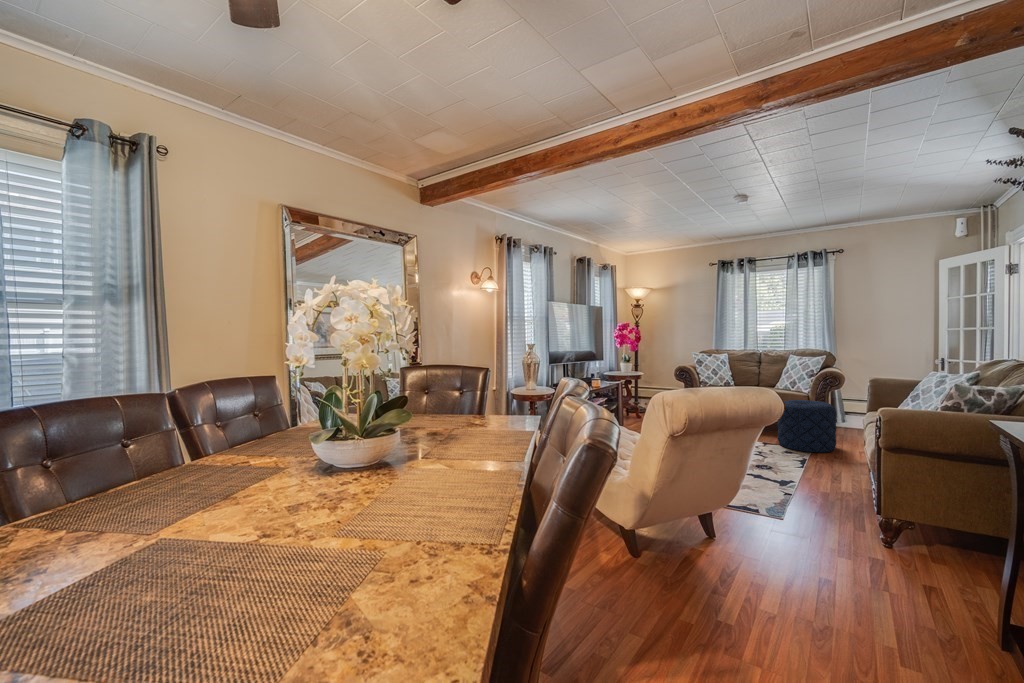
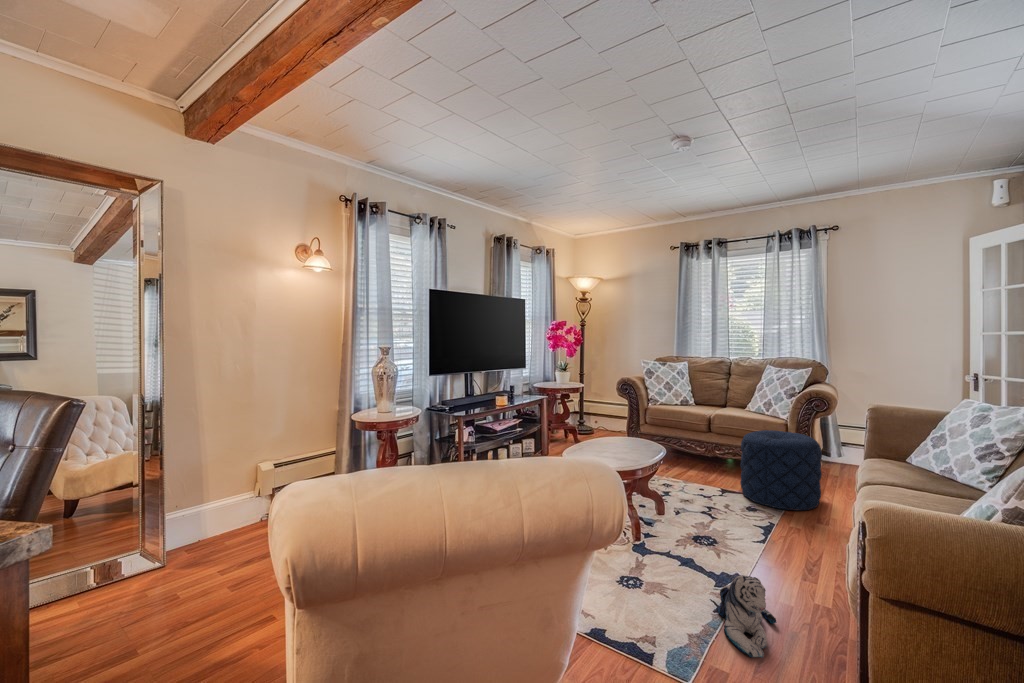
plush toy: none [784,471,821,512] -> present [717,575,777,658]

